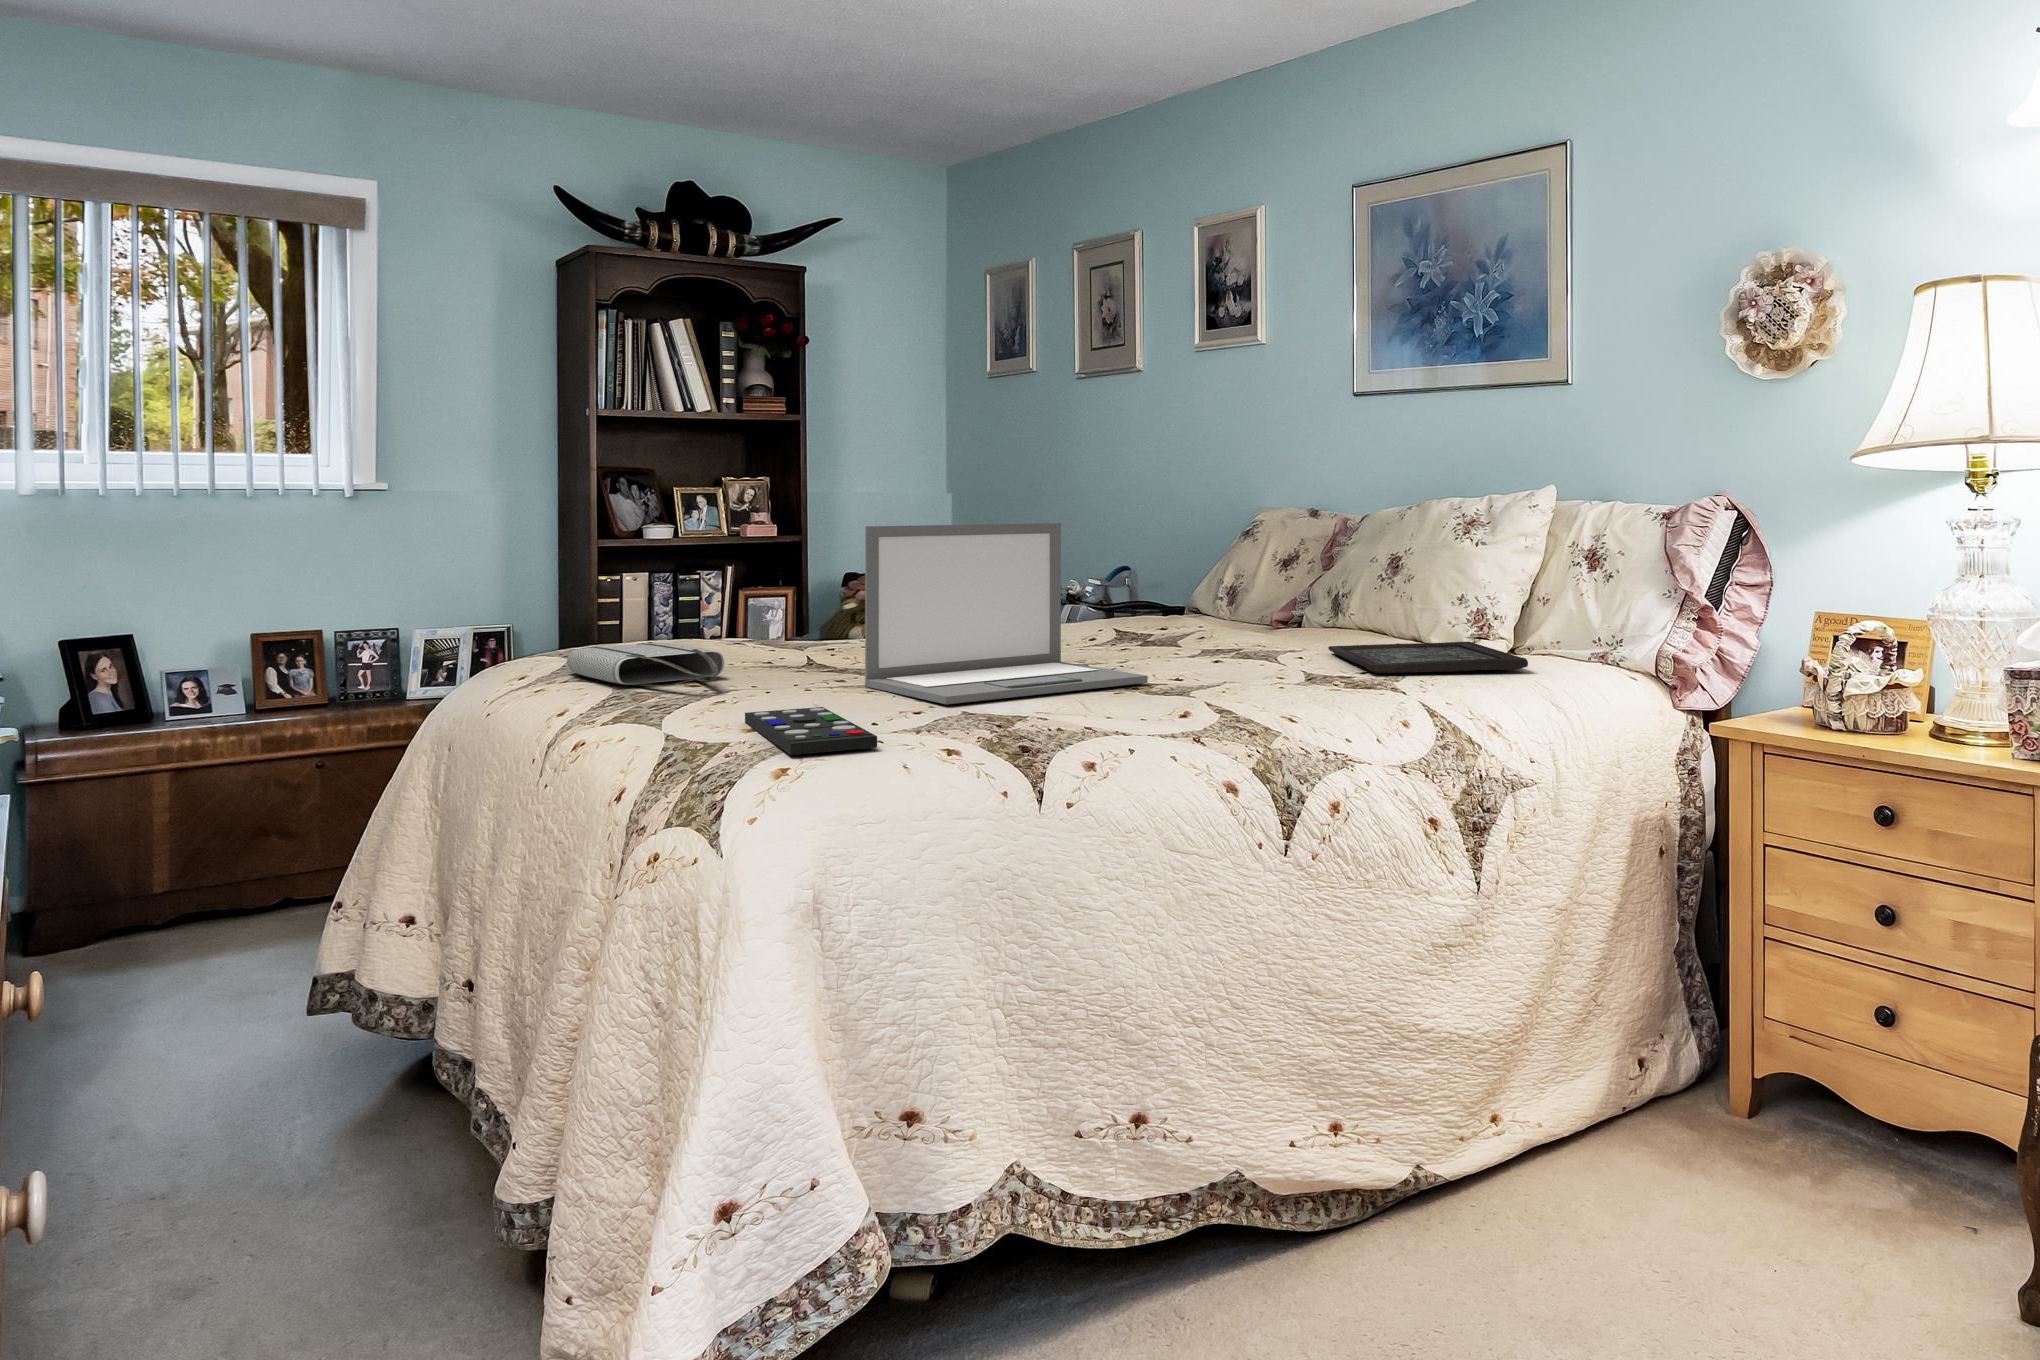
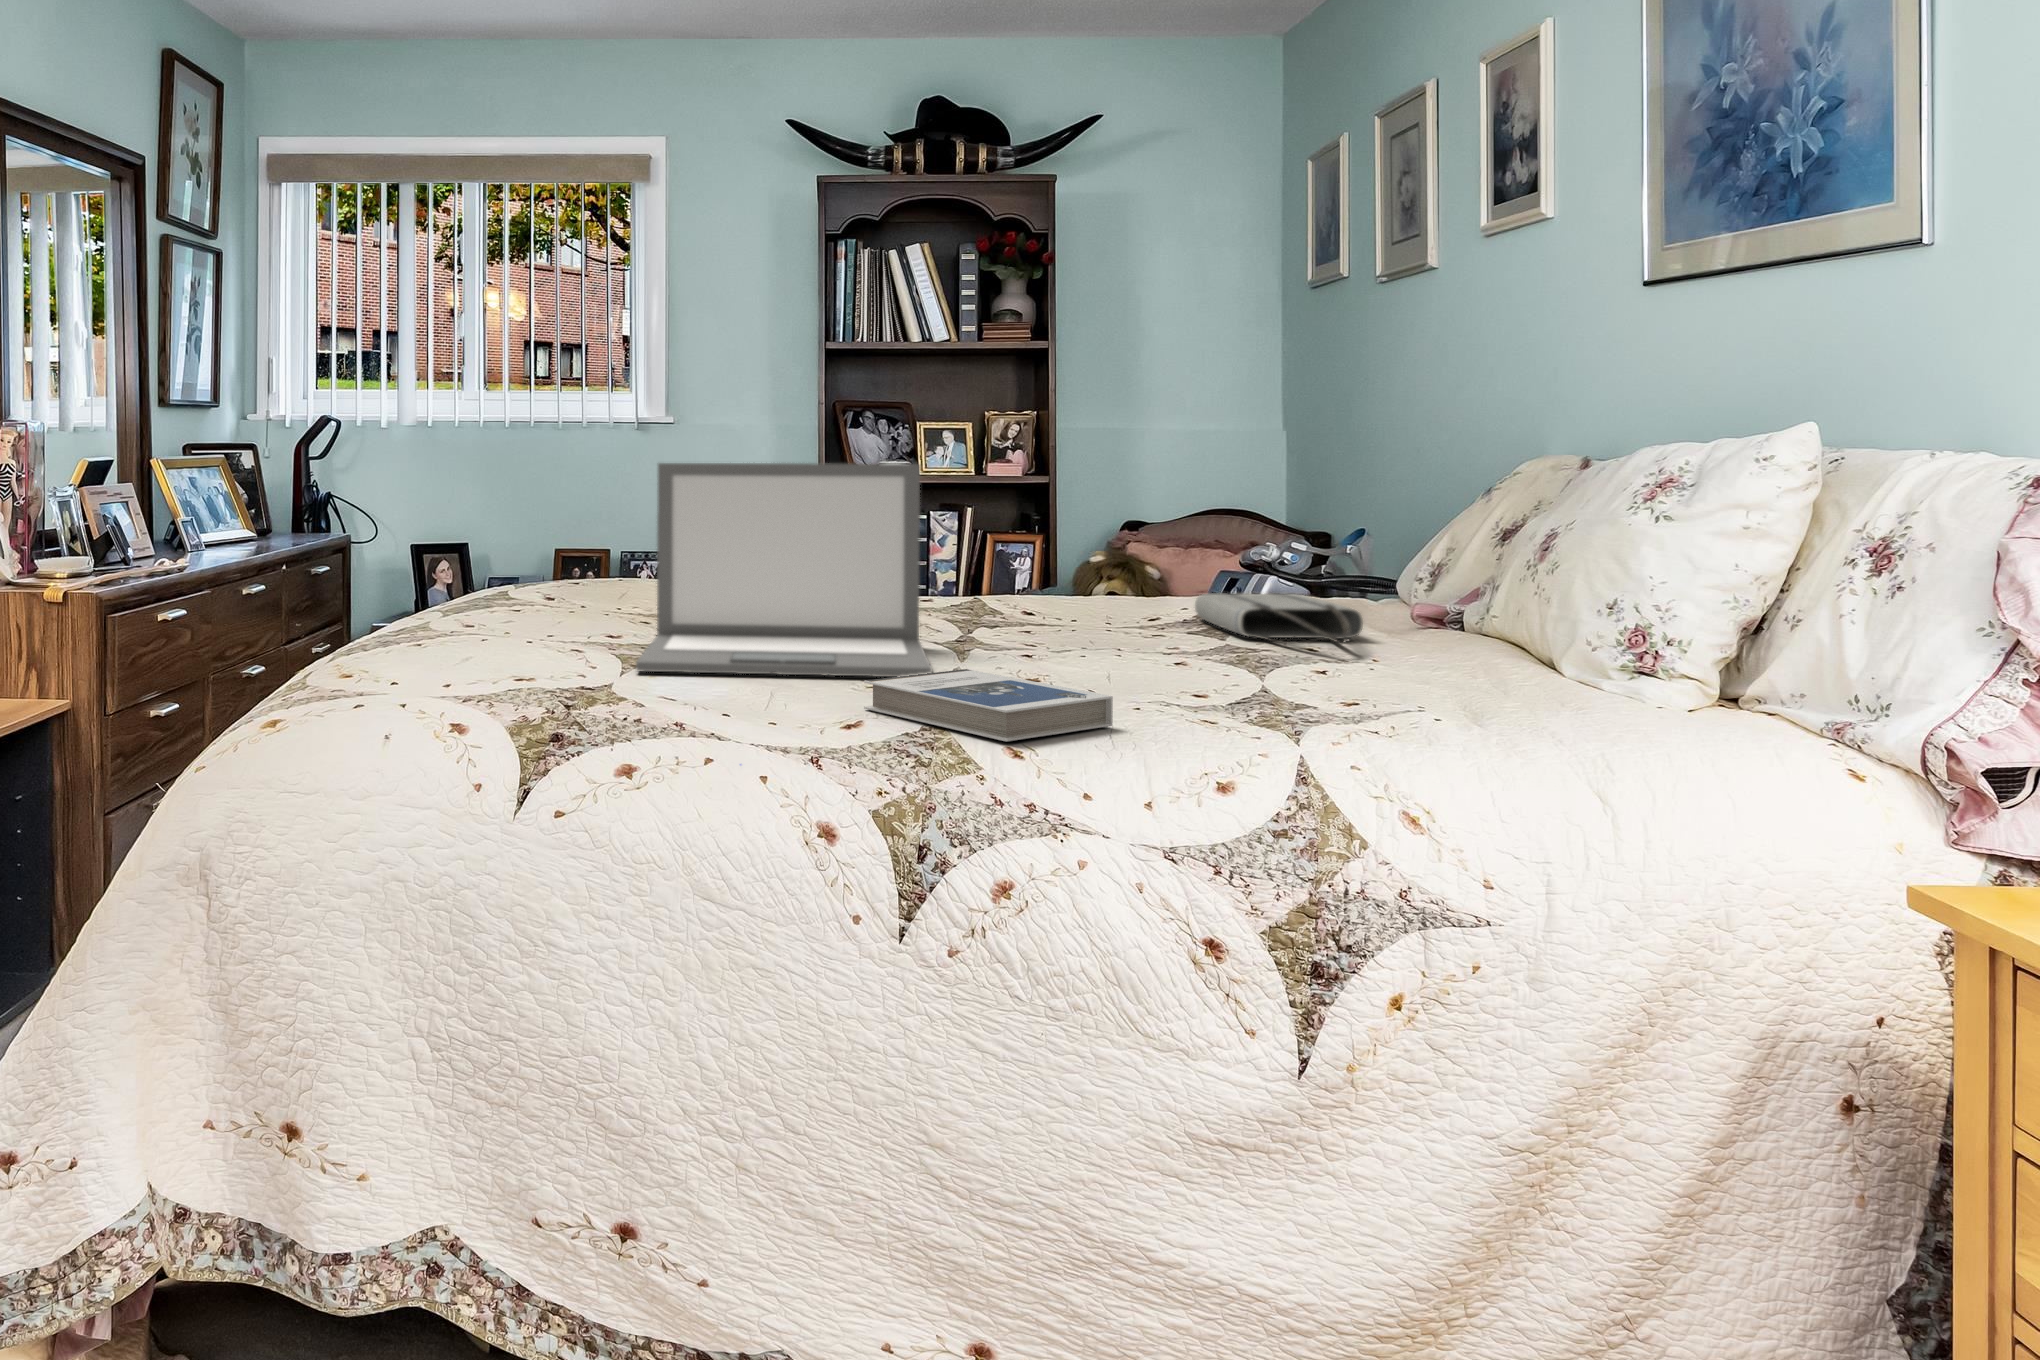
tray: present [1328,642,1528,673] -> none [1281,661,1619,737]
tote bag: present [567,643,724,686] -> present [1195,593,1363,643]
hardback book: none [1177,671,1331,708] -> present [864,669,1113,742]
remote control: present [745,707,877,755] -> none [325,653,505,704]

